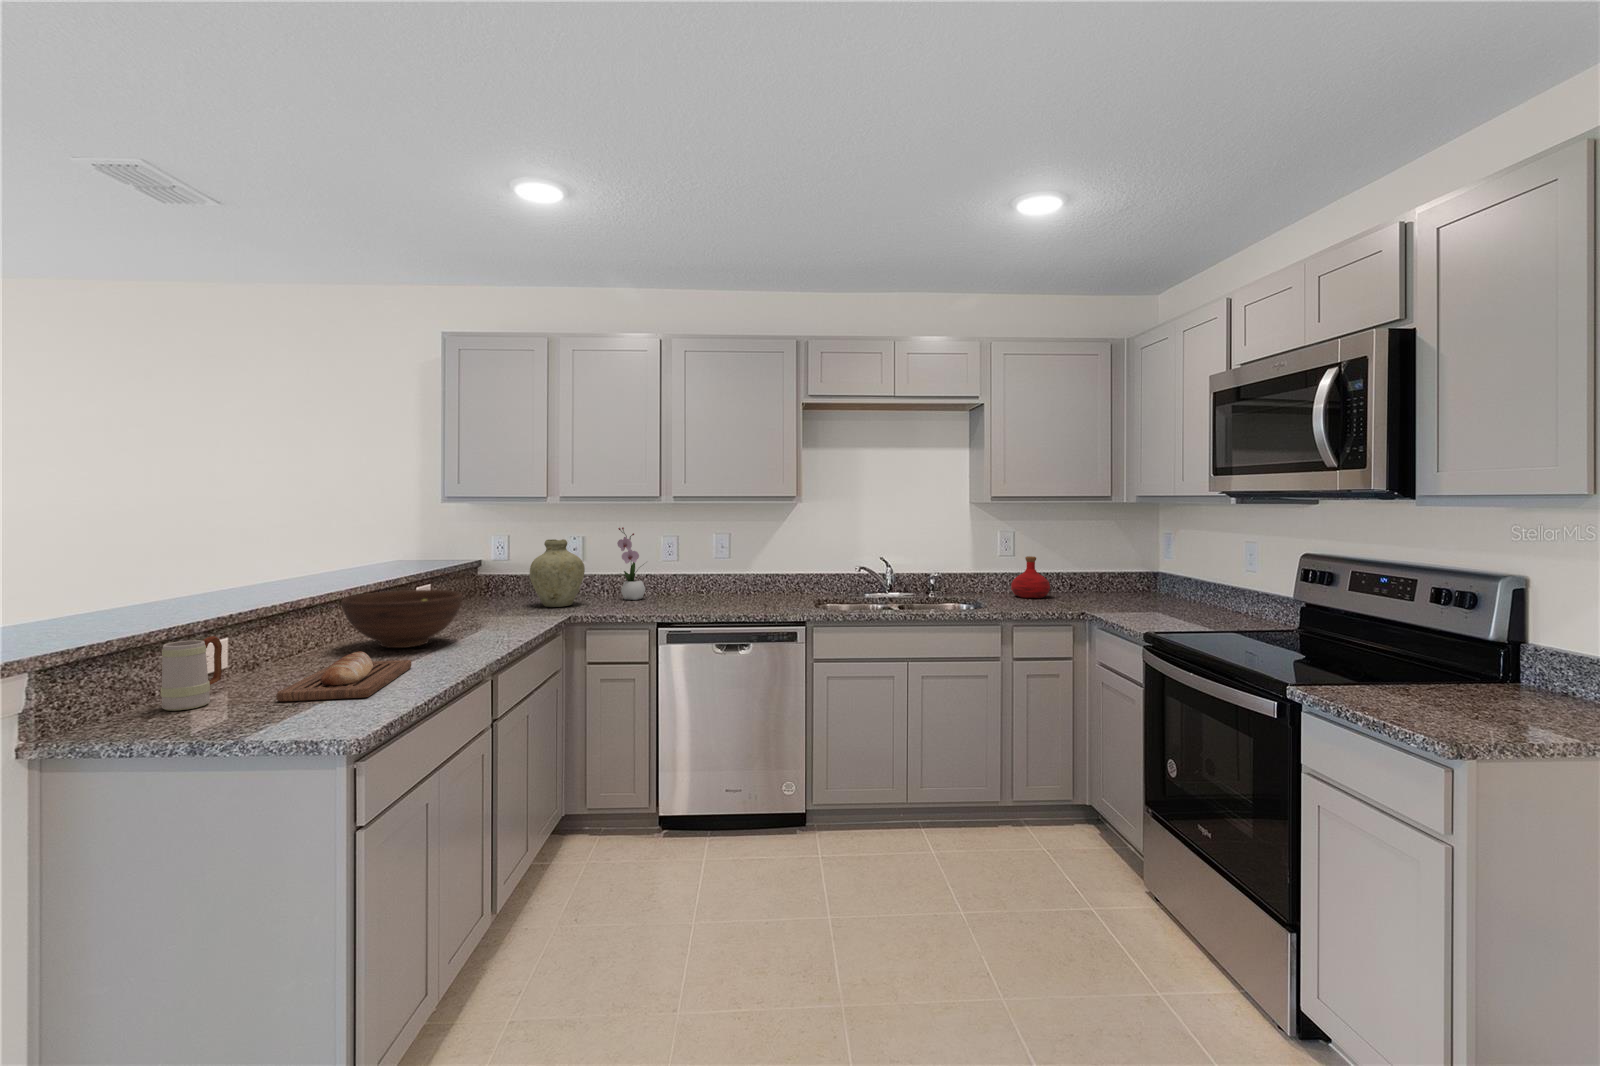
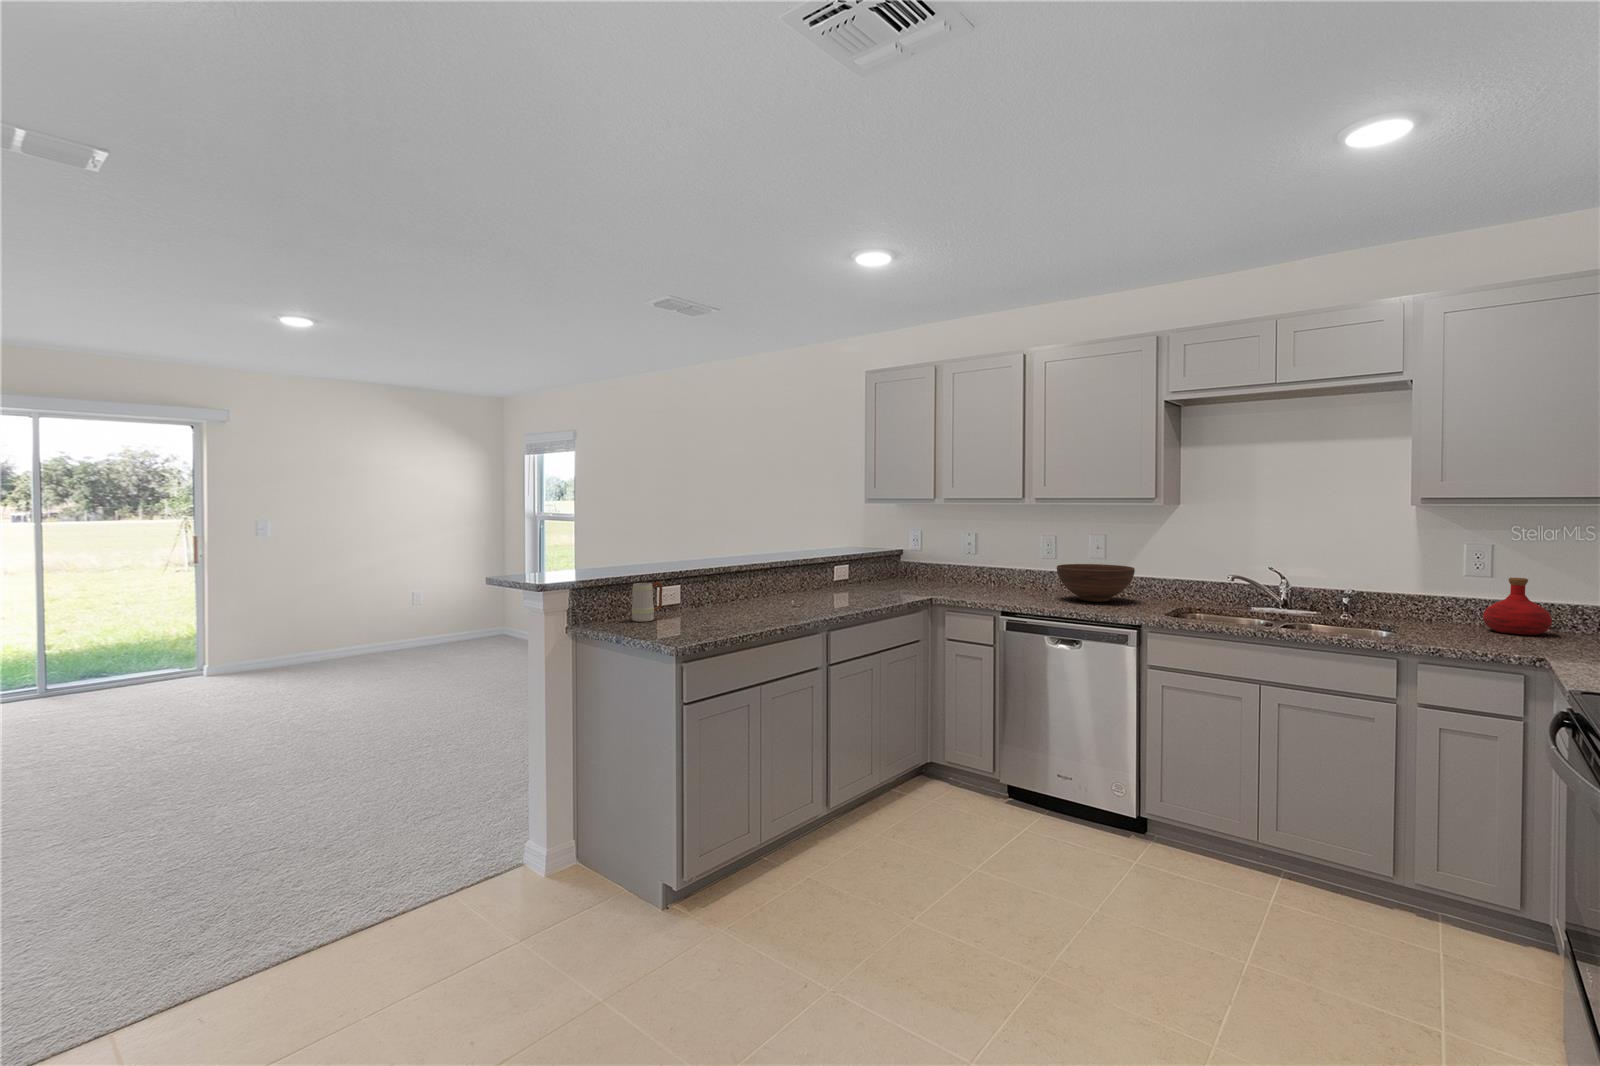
flower arrangement: present [617,527,646,600] -> none [997,525,1028,592]
vase: present [530,539,585,607] -> none [919,534,964,591]
fruit bowl: present [341,590,462,648] -> present [1057,564,1135,602]
bread loaf: present [276,652,411,701] -> none [679,602,770,628]

